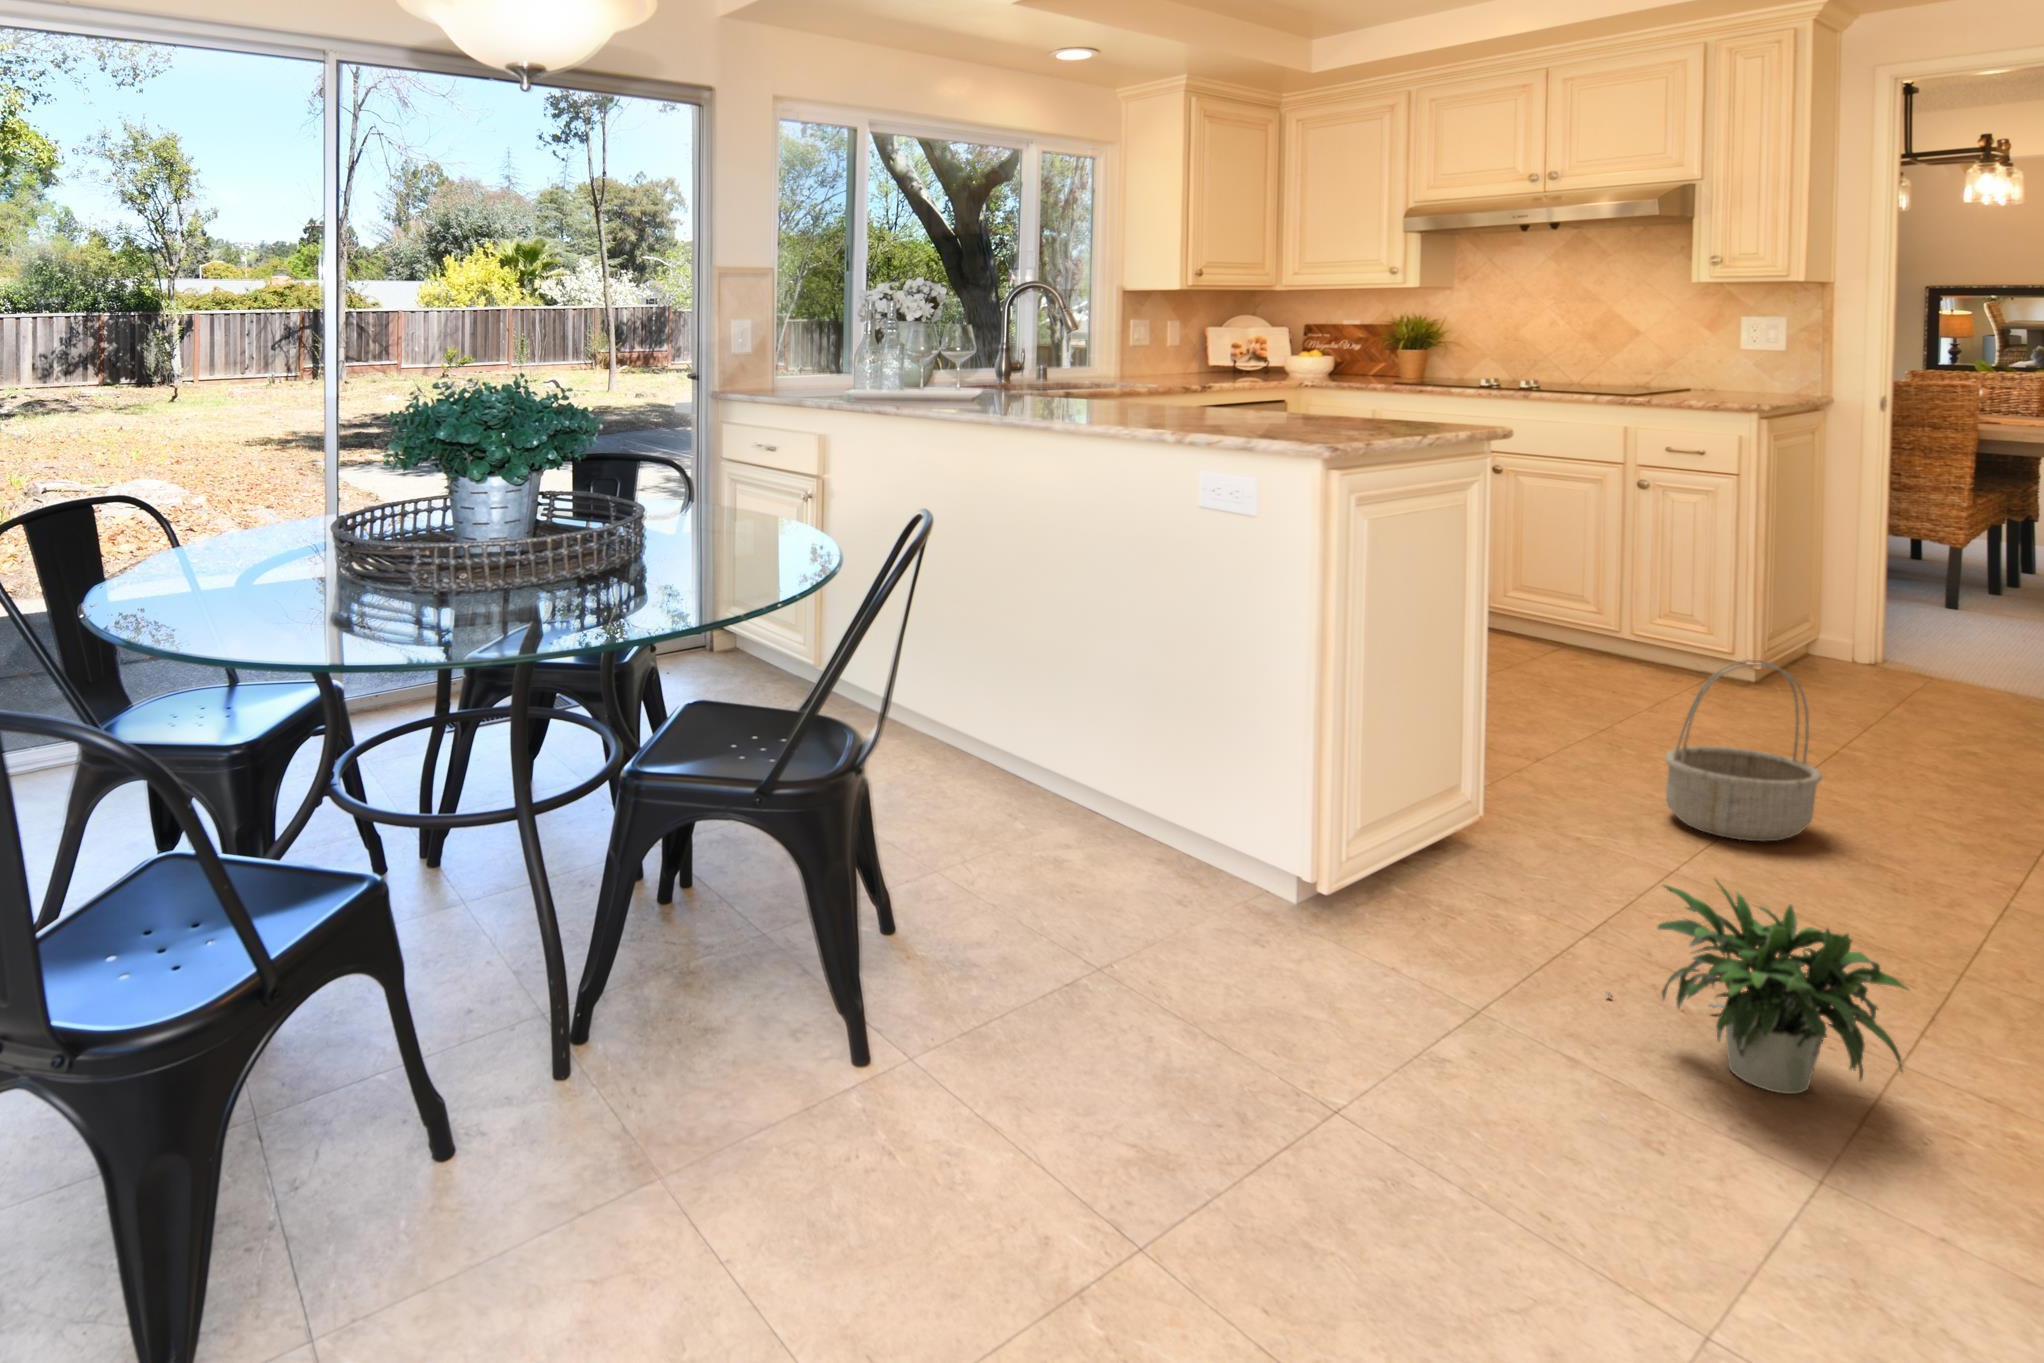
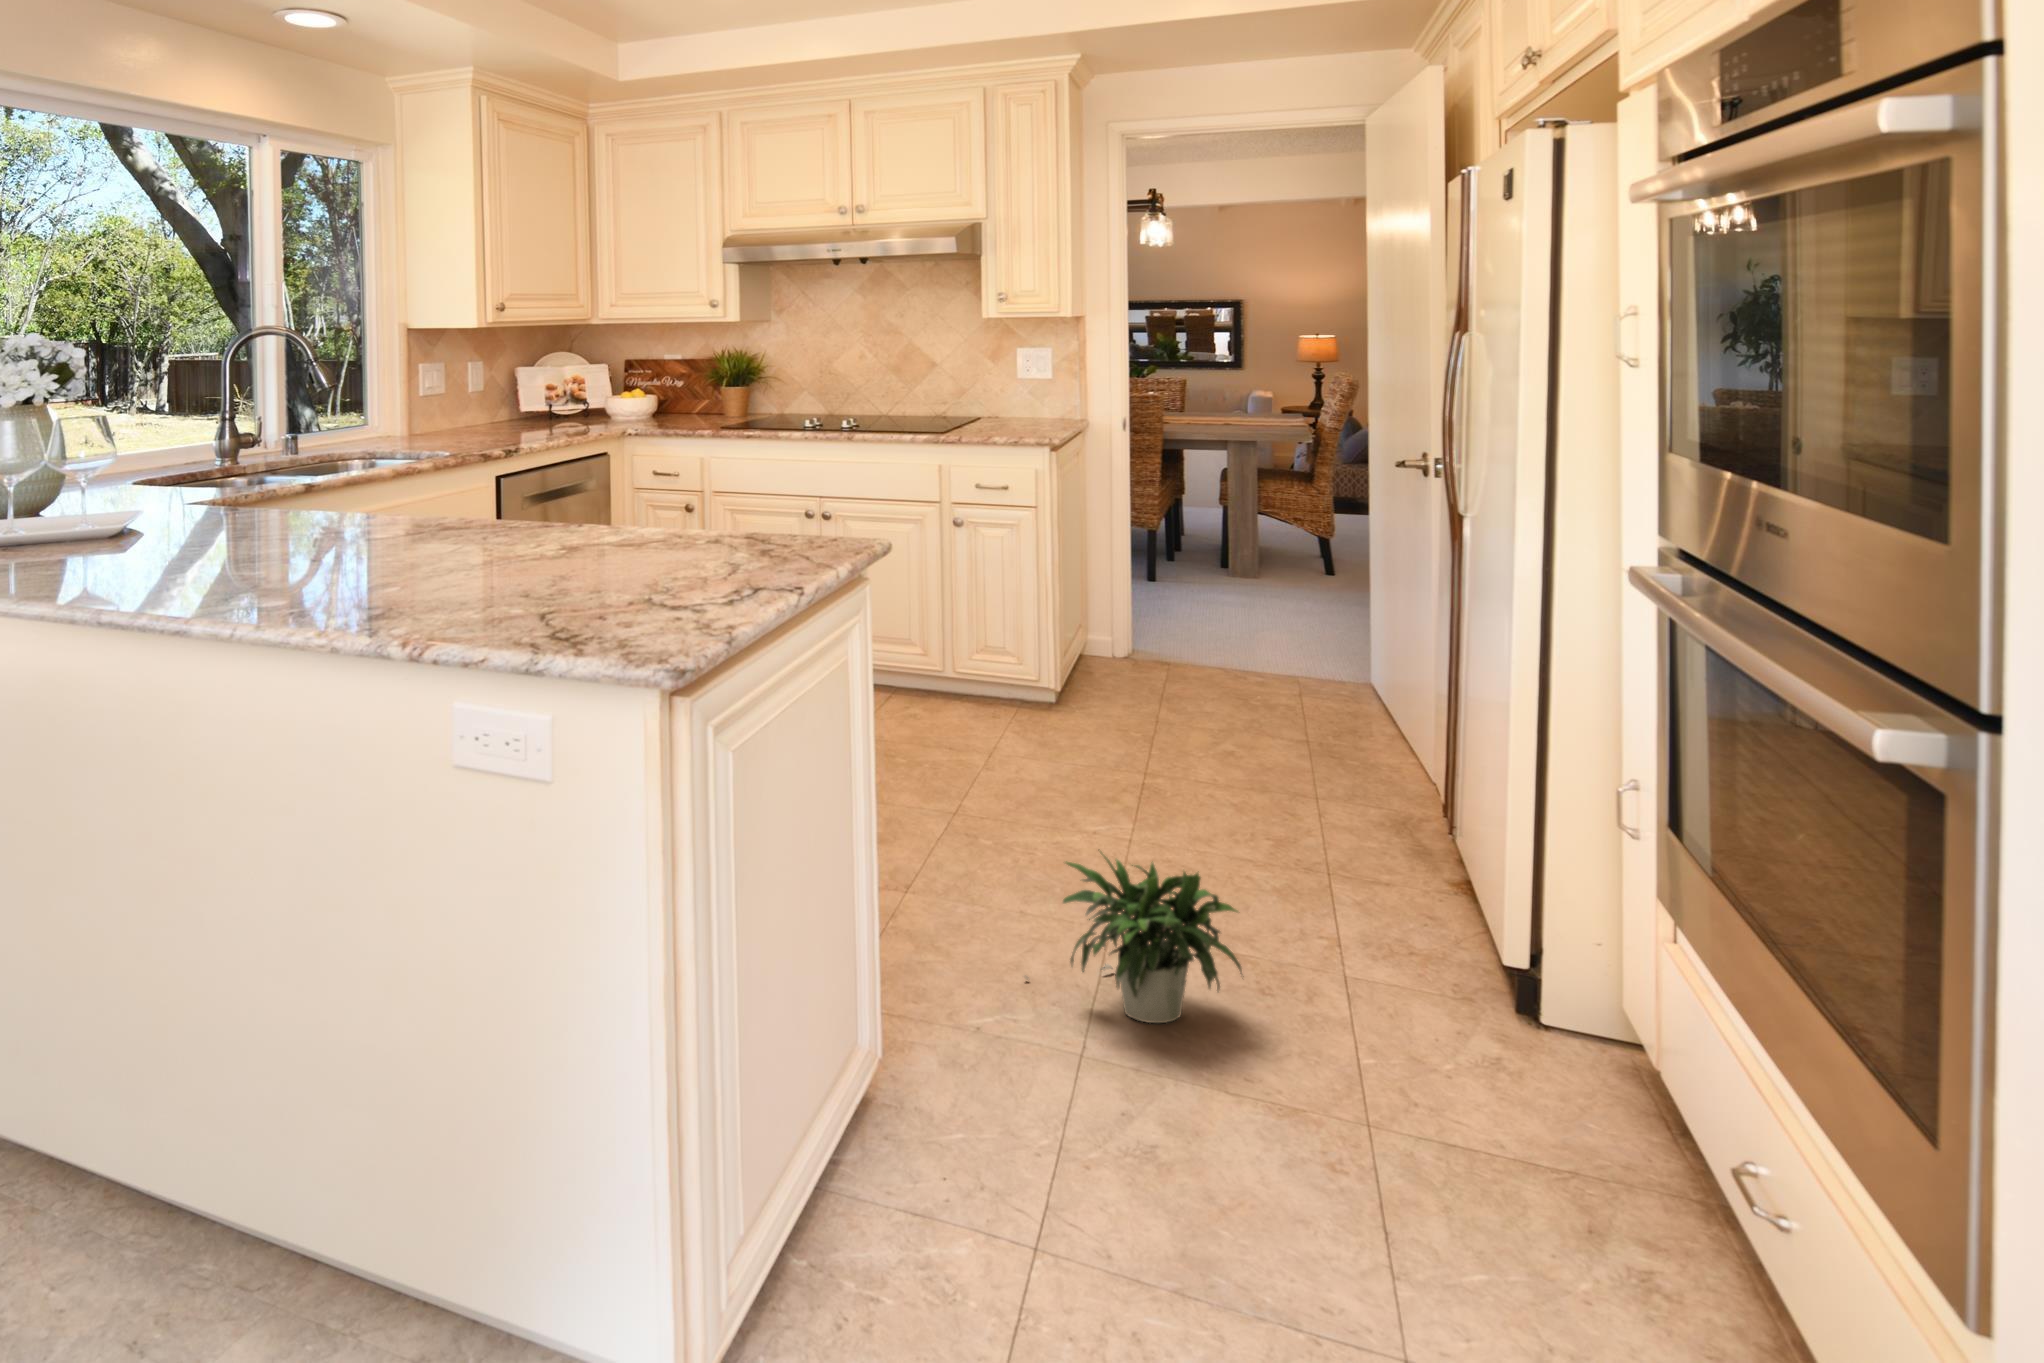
basket: present [1665,660,1822,841] -> none [1023,666,1141,834]

